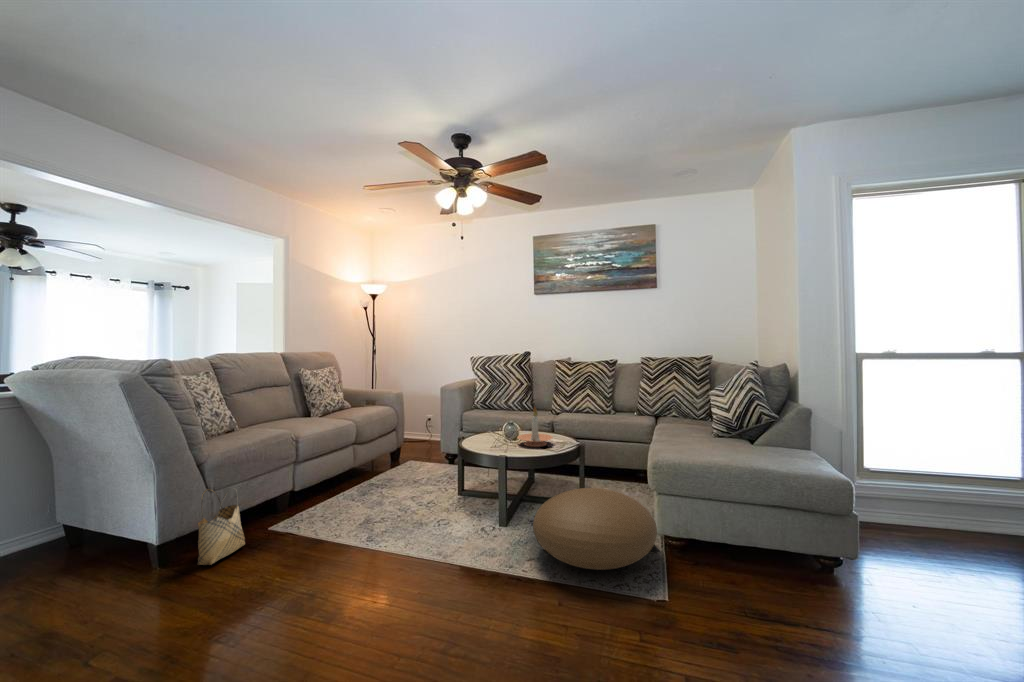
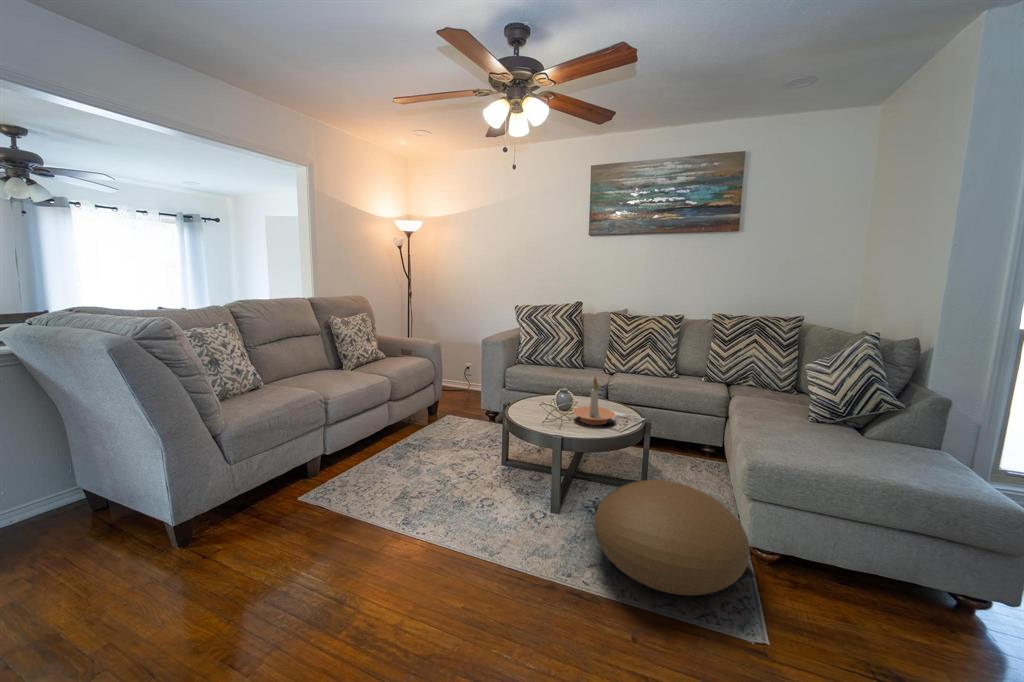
woven basket: present [198,489,245,565] -> none [217,463,272,546]

